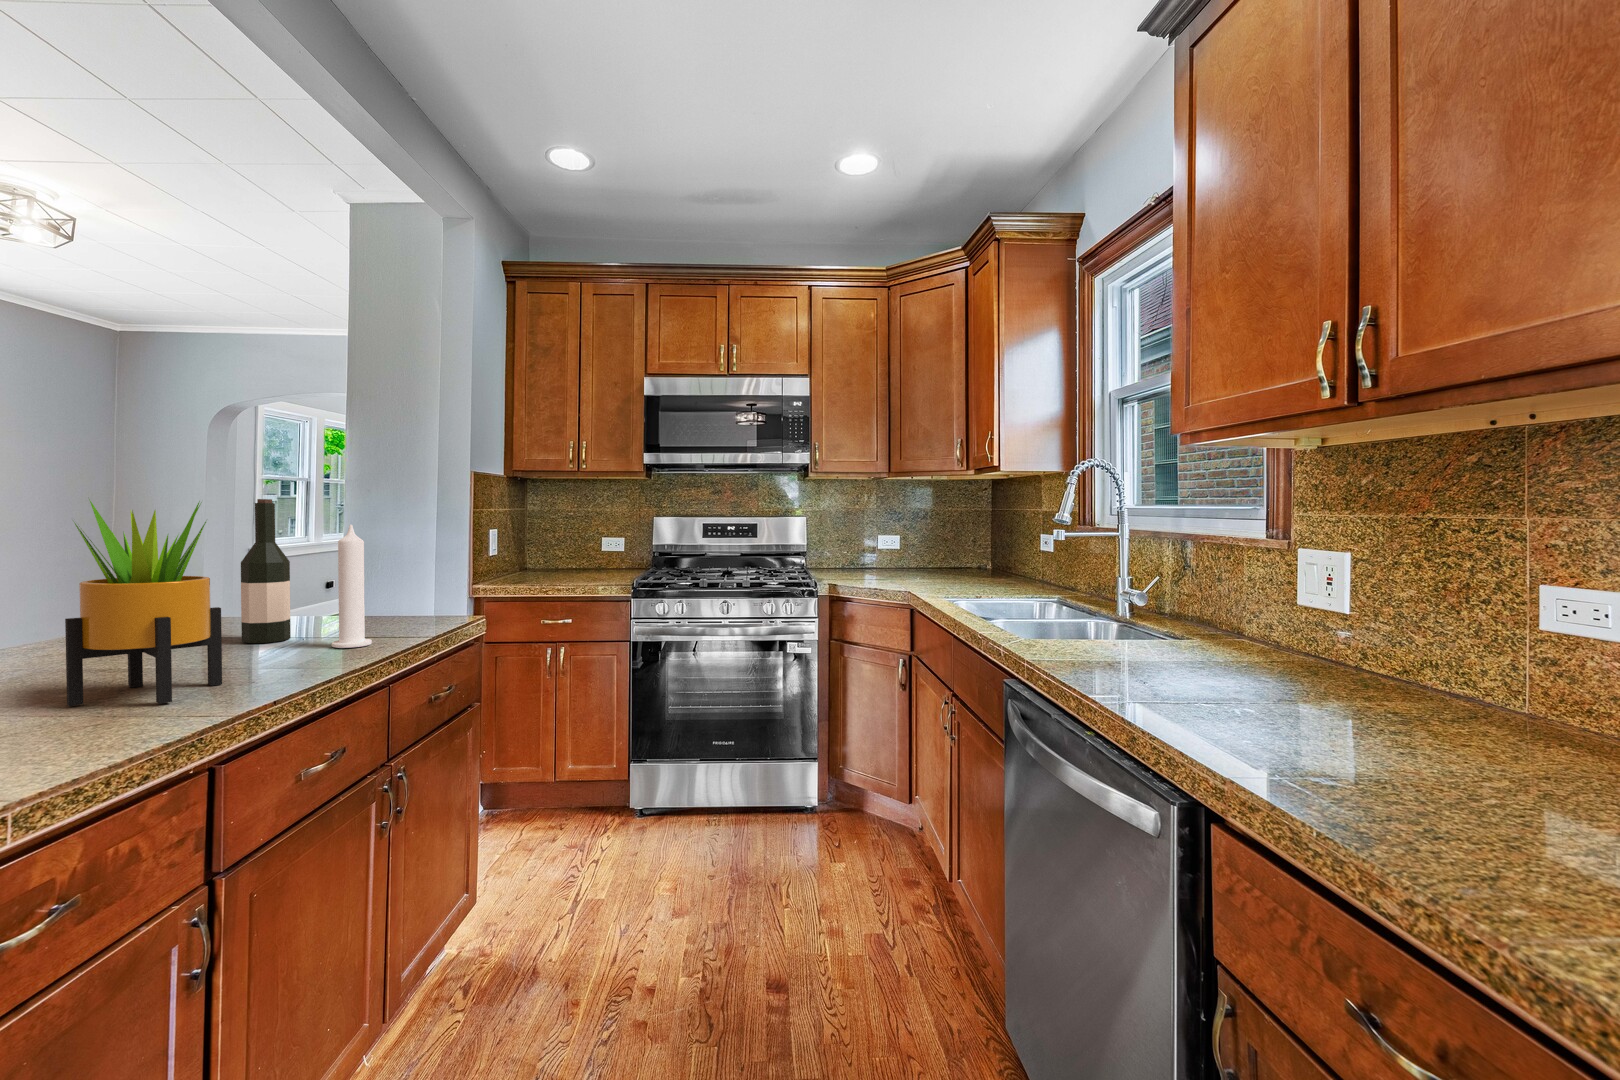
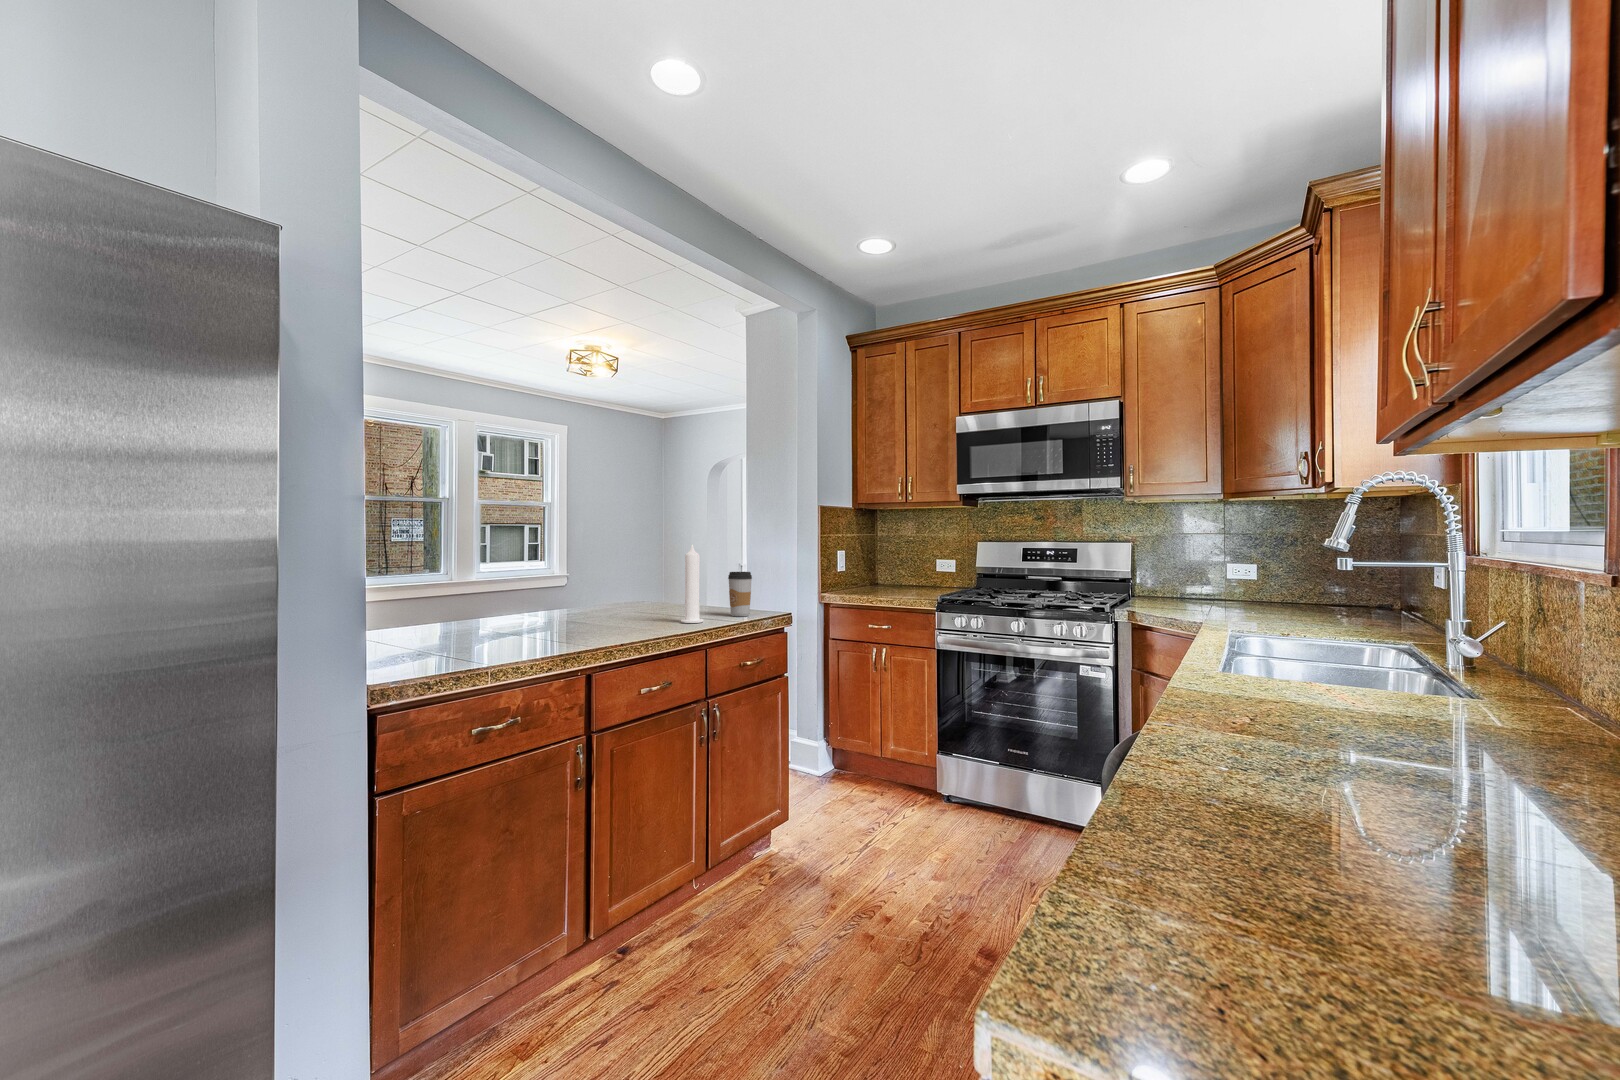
wine bottle: present [241,499,291,643] -> none [644,529,668,618]
potted plant: present [65,501,222,706] -> none [545,528,611,639]
coffee cup: none [396,563,436,629] -> present [728,572,752,616]

